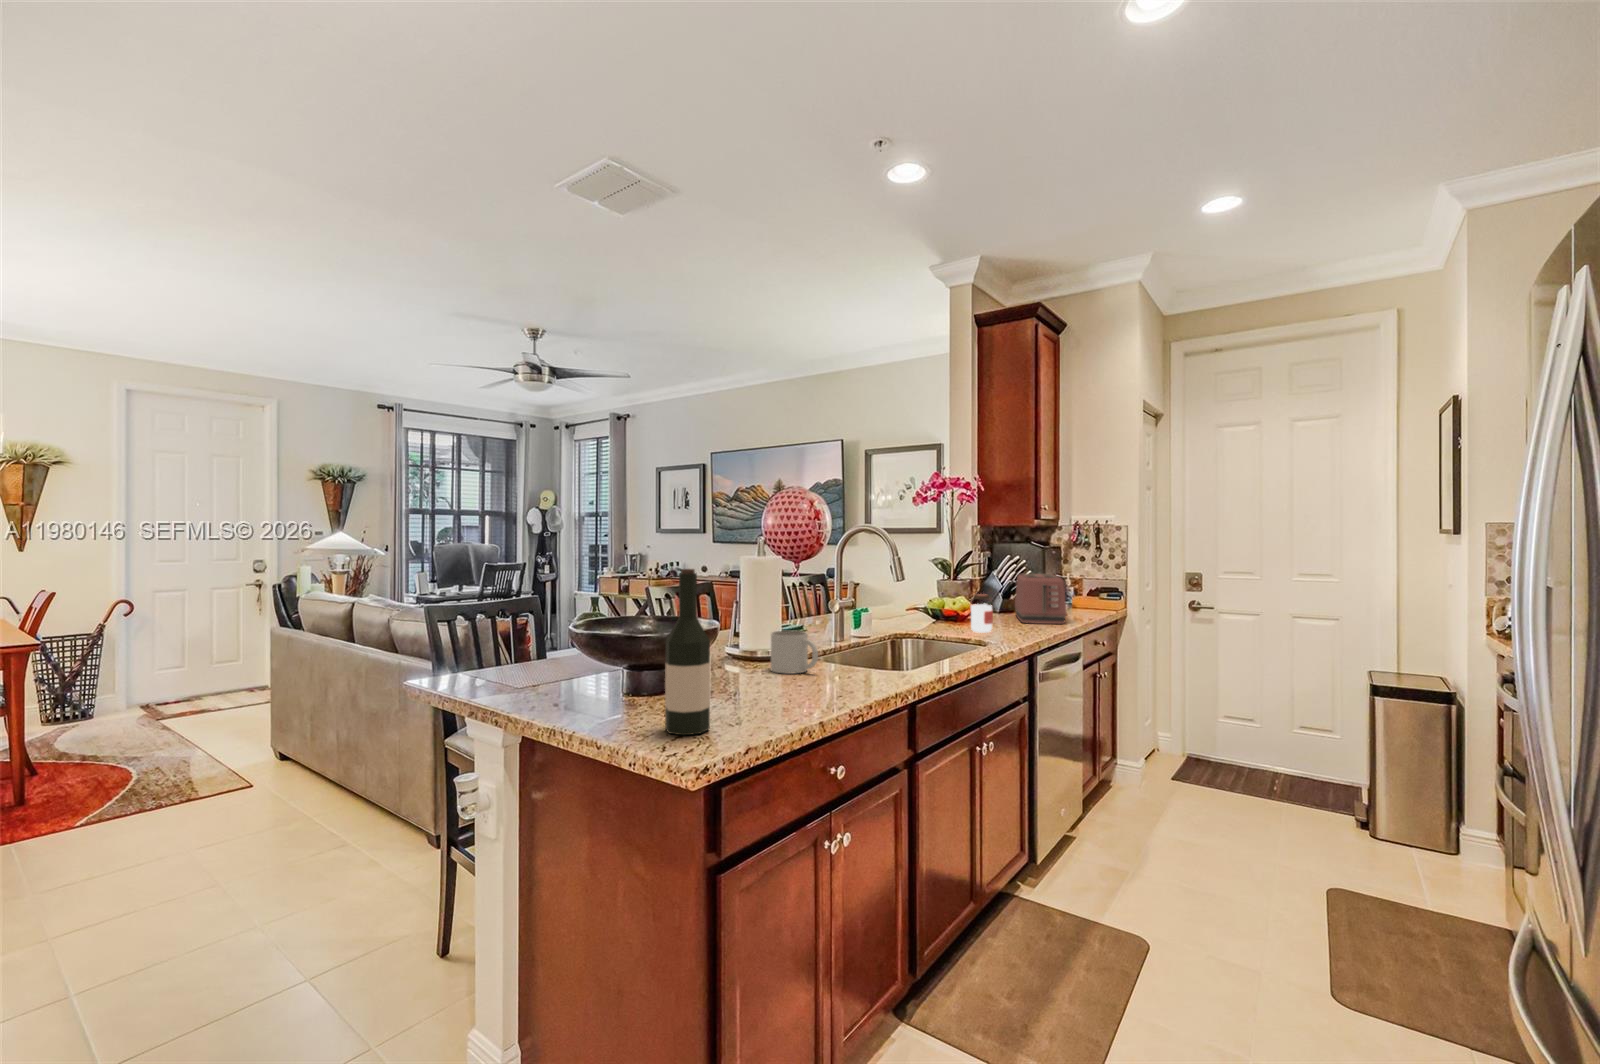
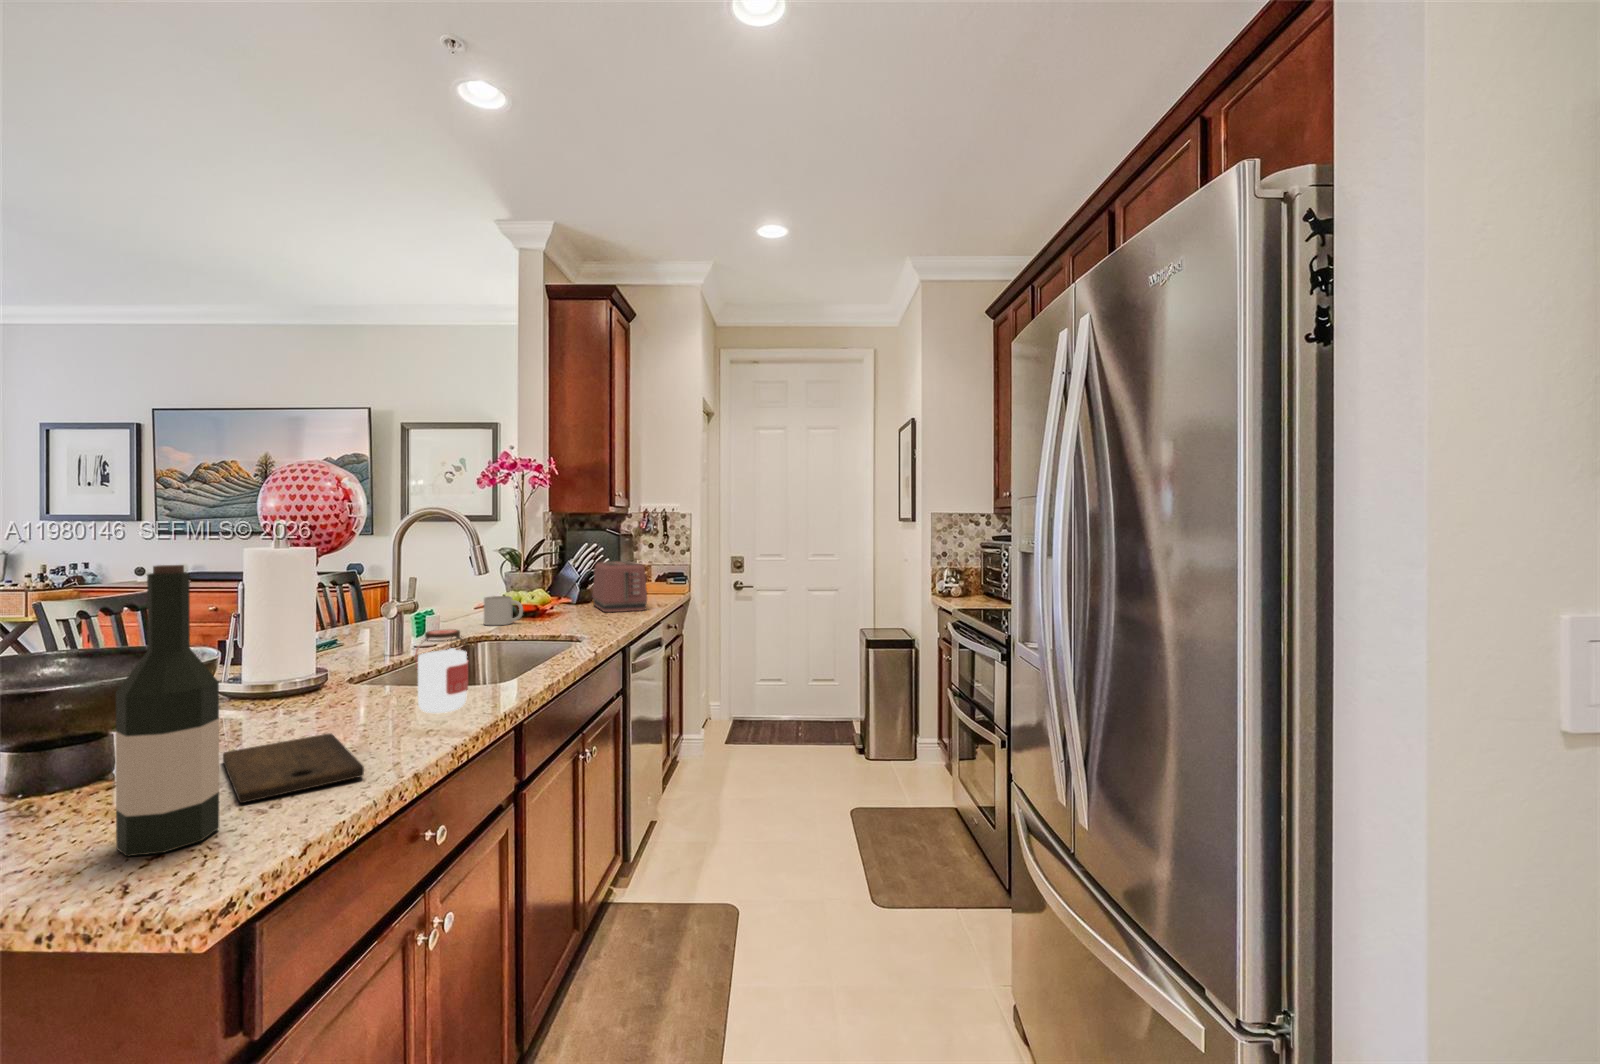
jar: present [970,594,993,633] -> present [415,629,468,713]
mug: present [771,631,818,674] -> present [484,596,523,625]
cutting board: none [720,688,788,719] -> present [223,734,364,803]

